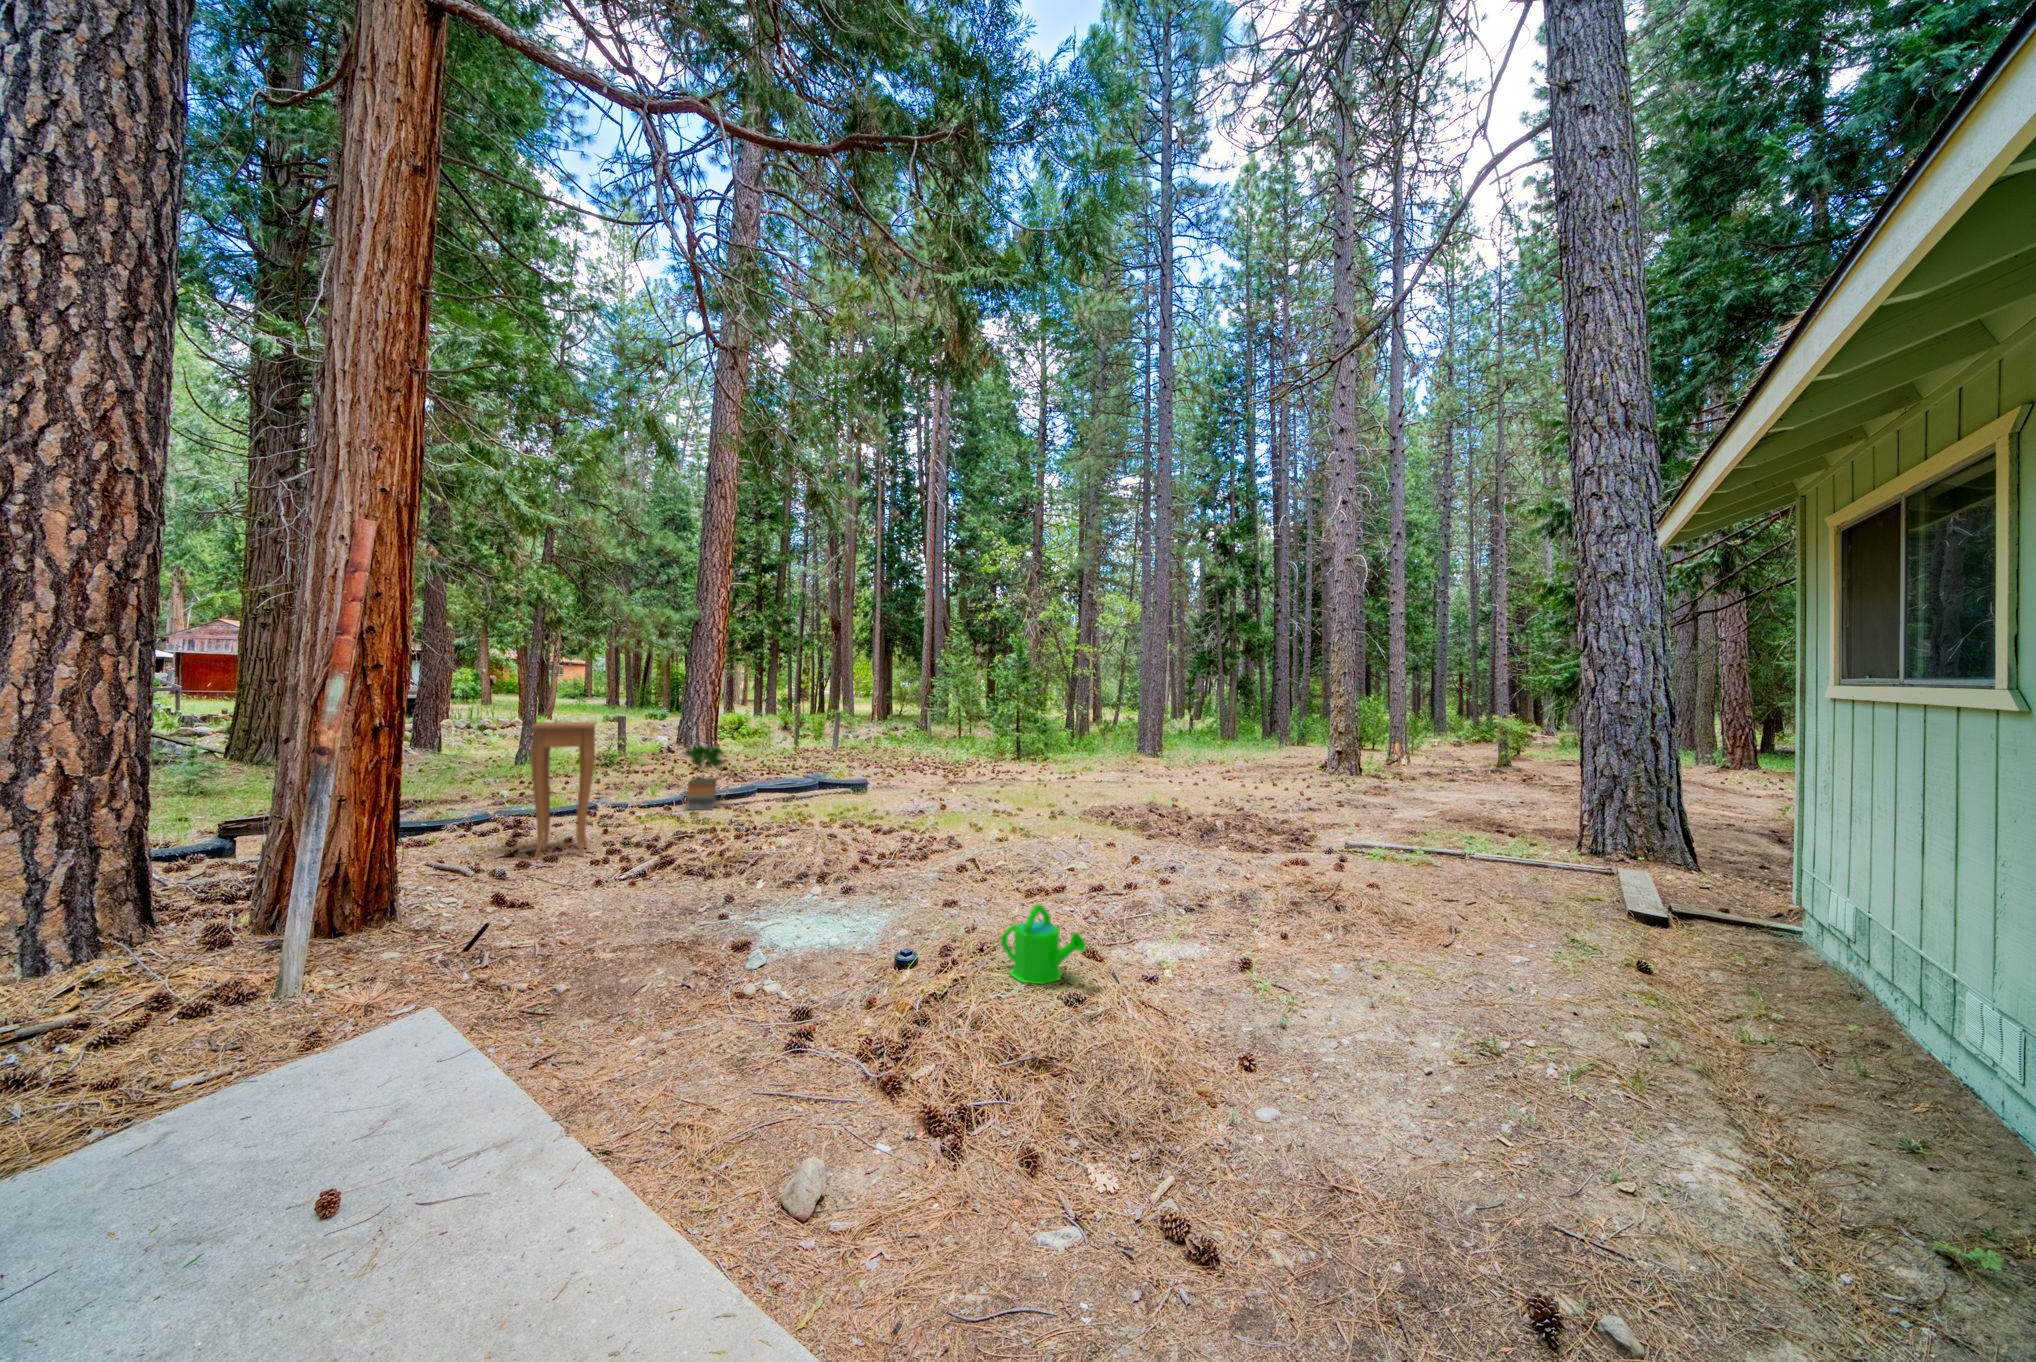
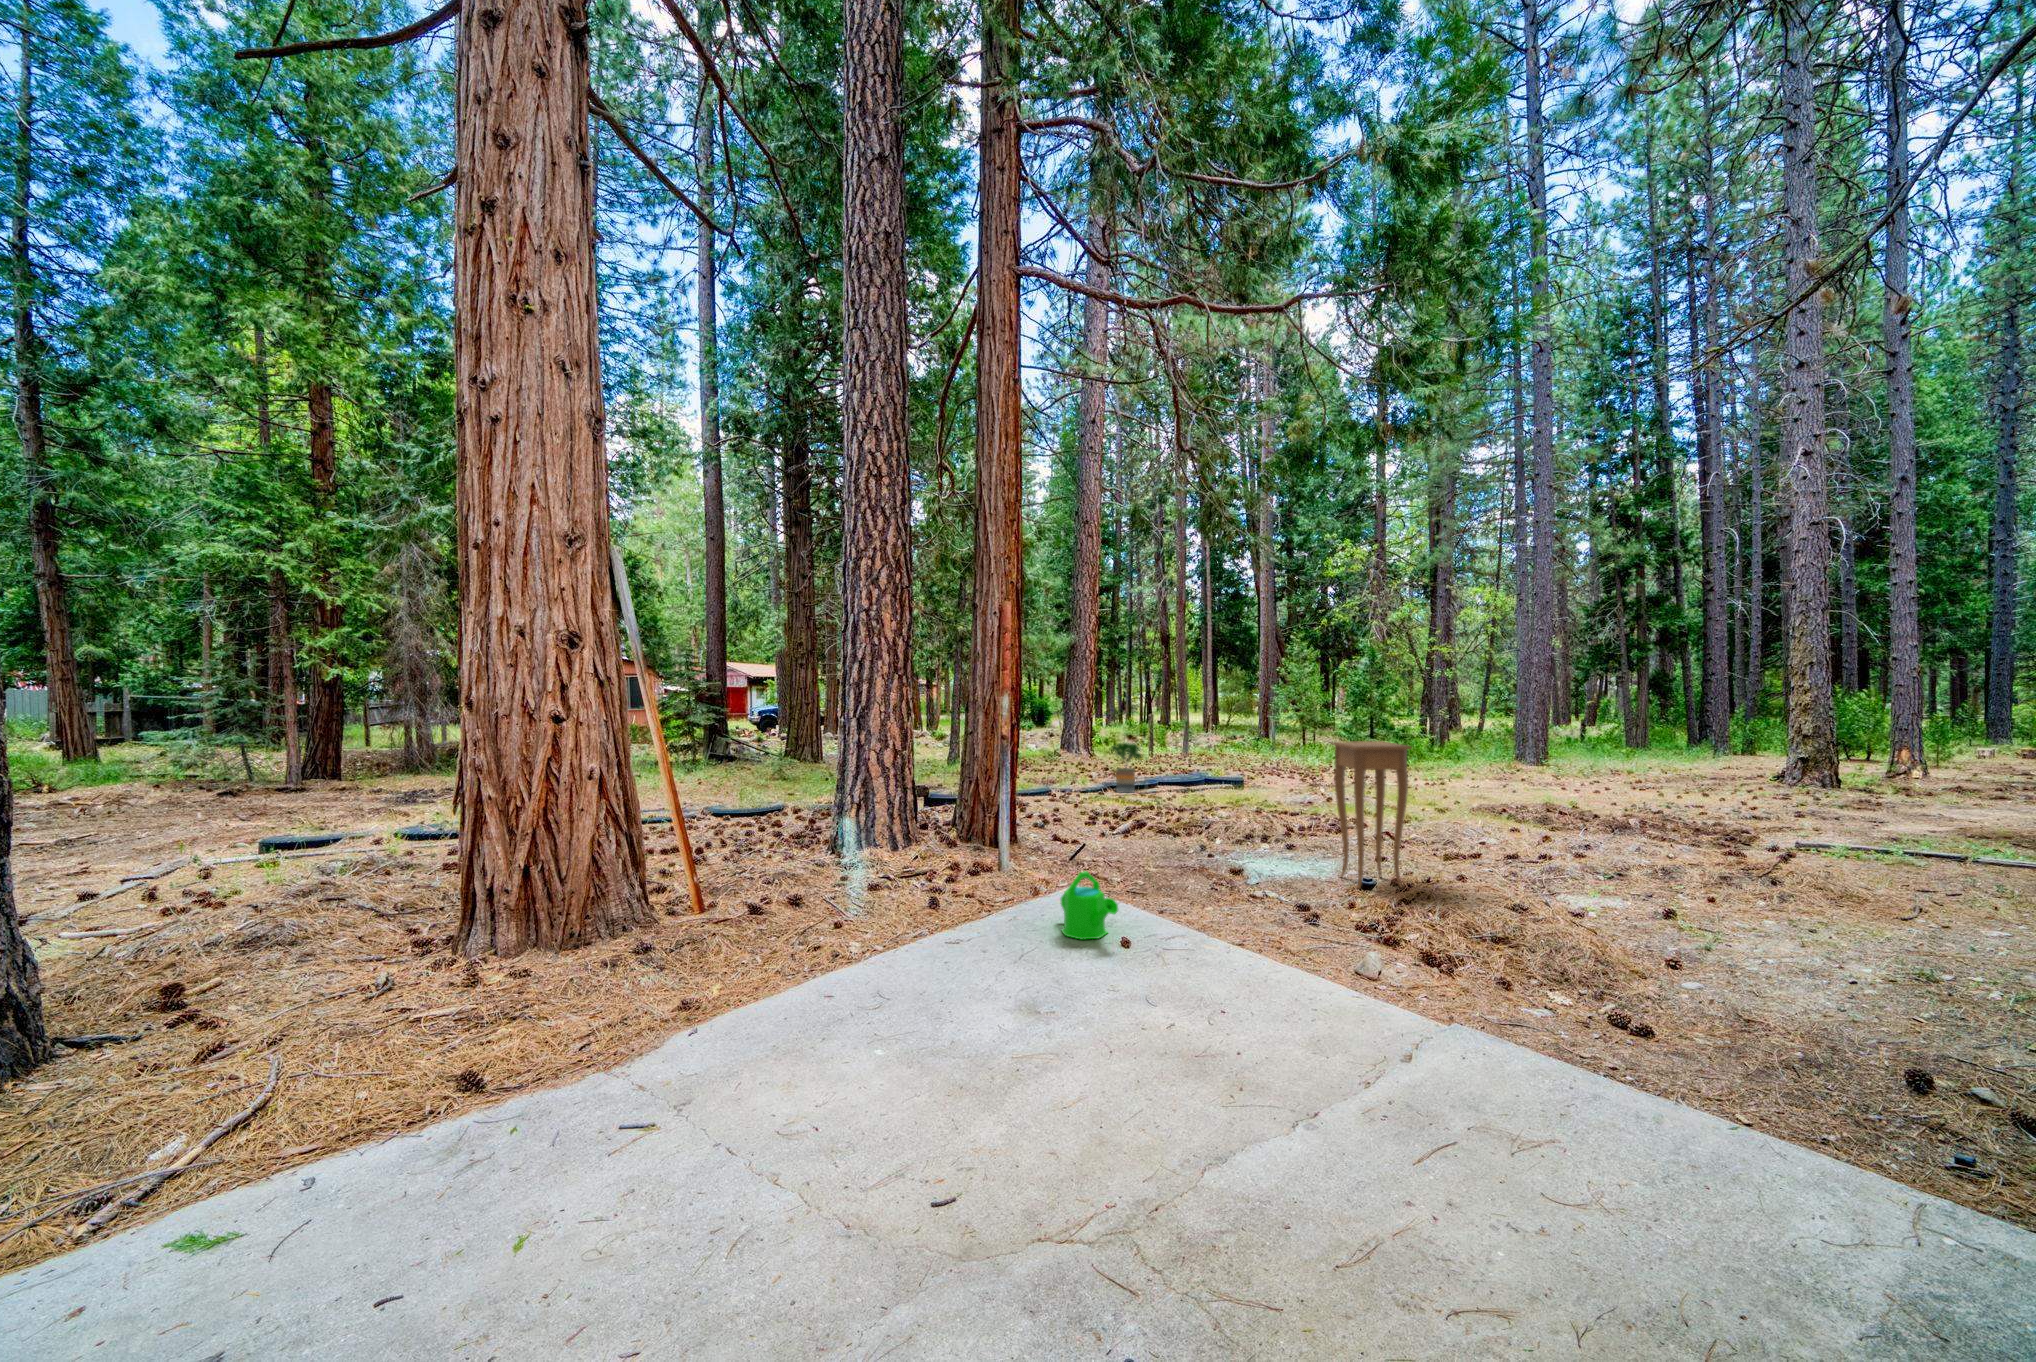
side table: present [531,722,596,860] -> present [1332,741,1412,889]
watering can: present [1001,904,1086,984] -> present [1061,871,1118,939]

